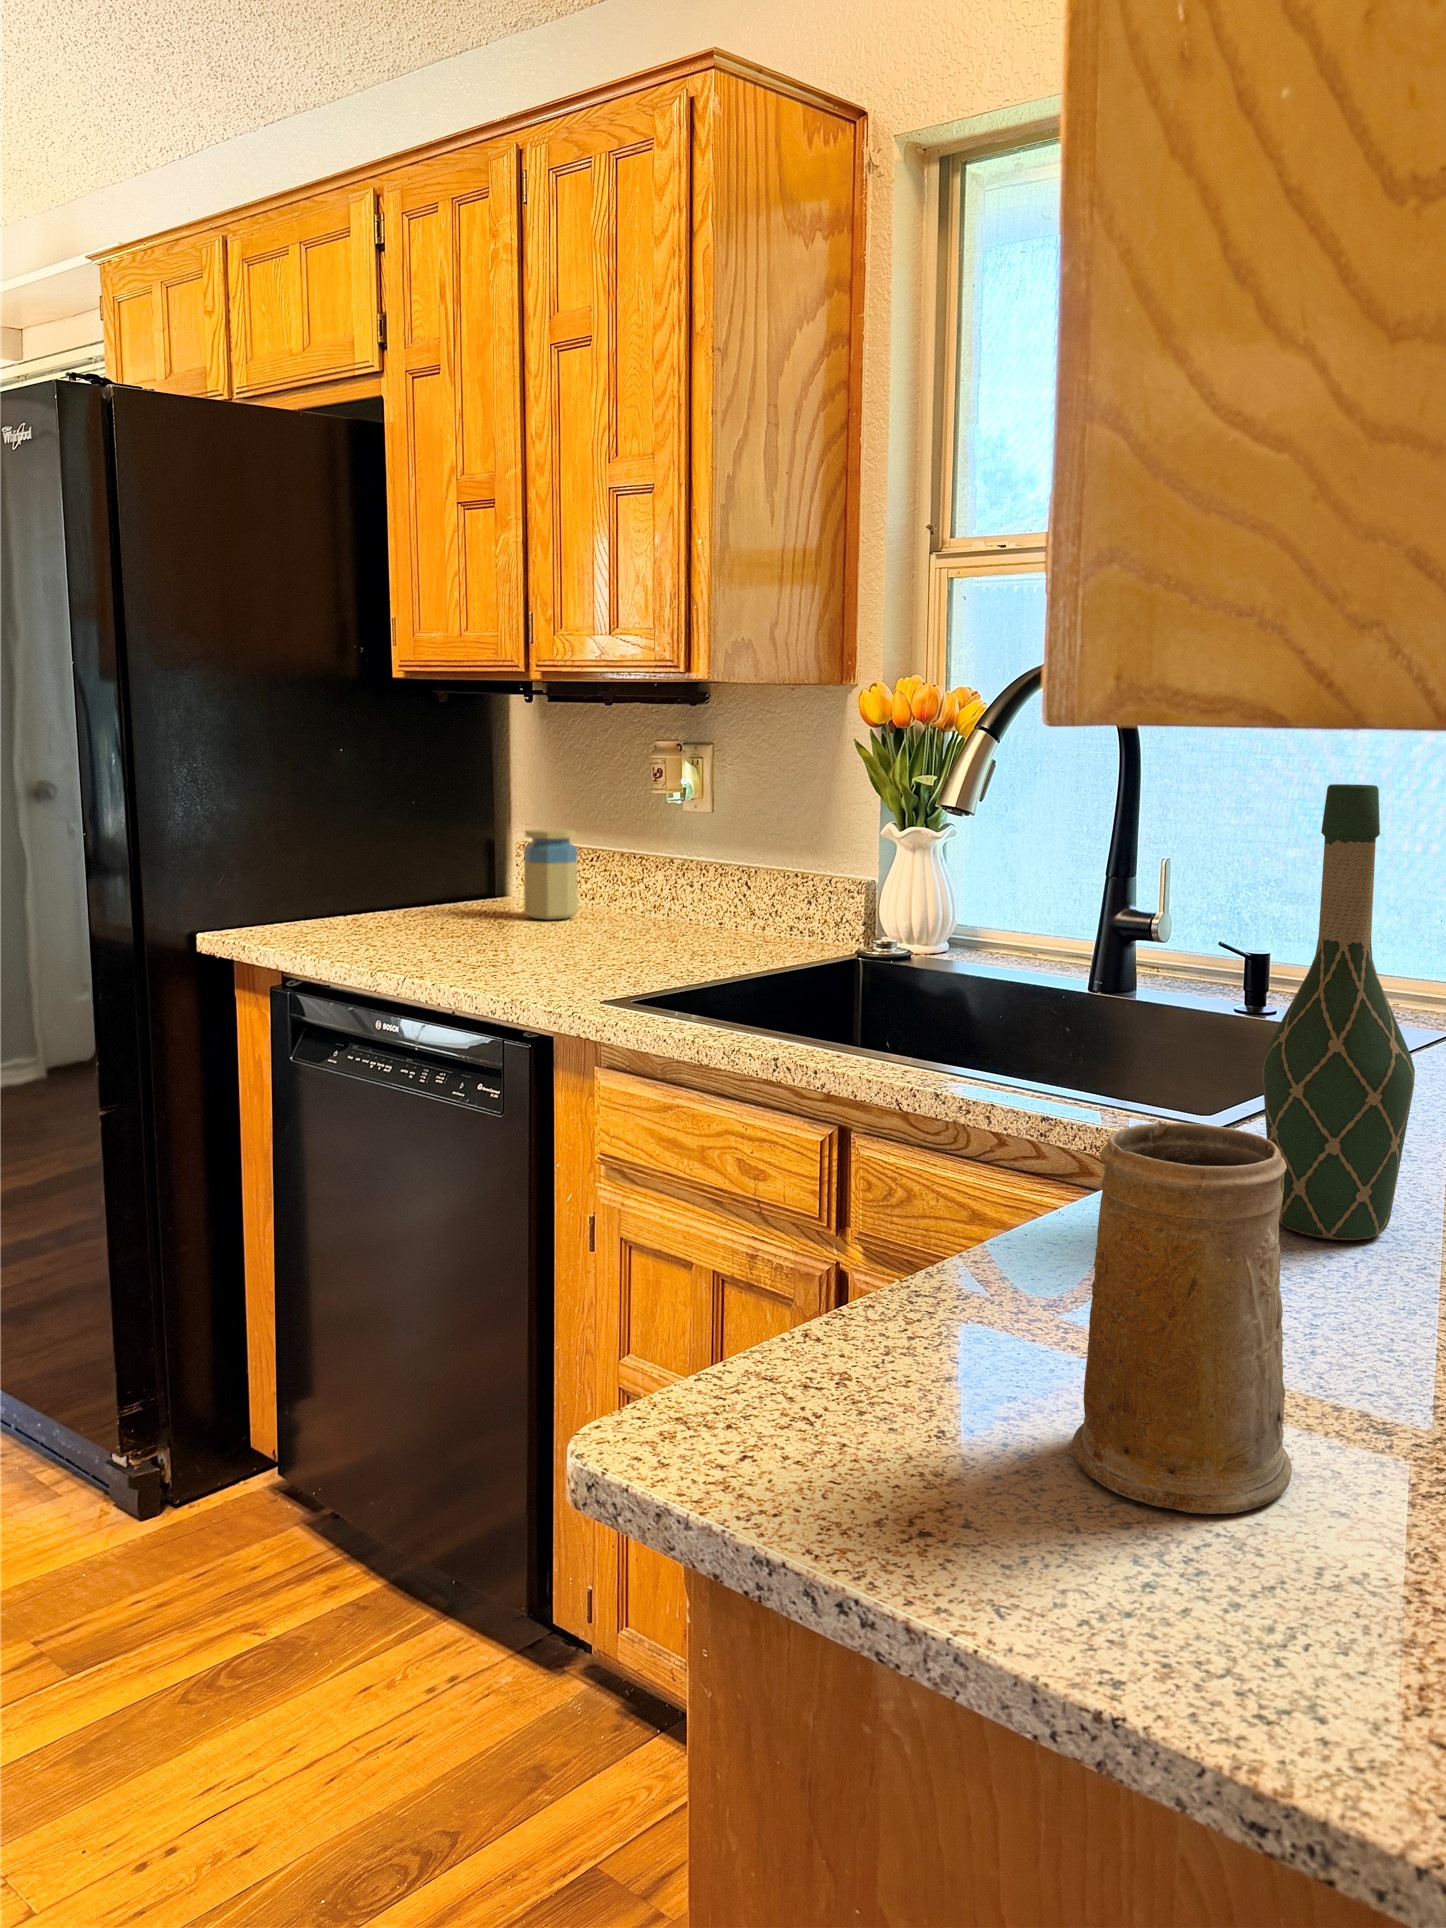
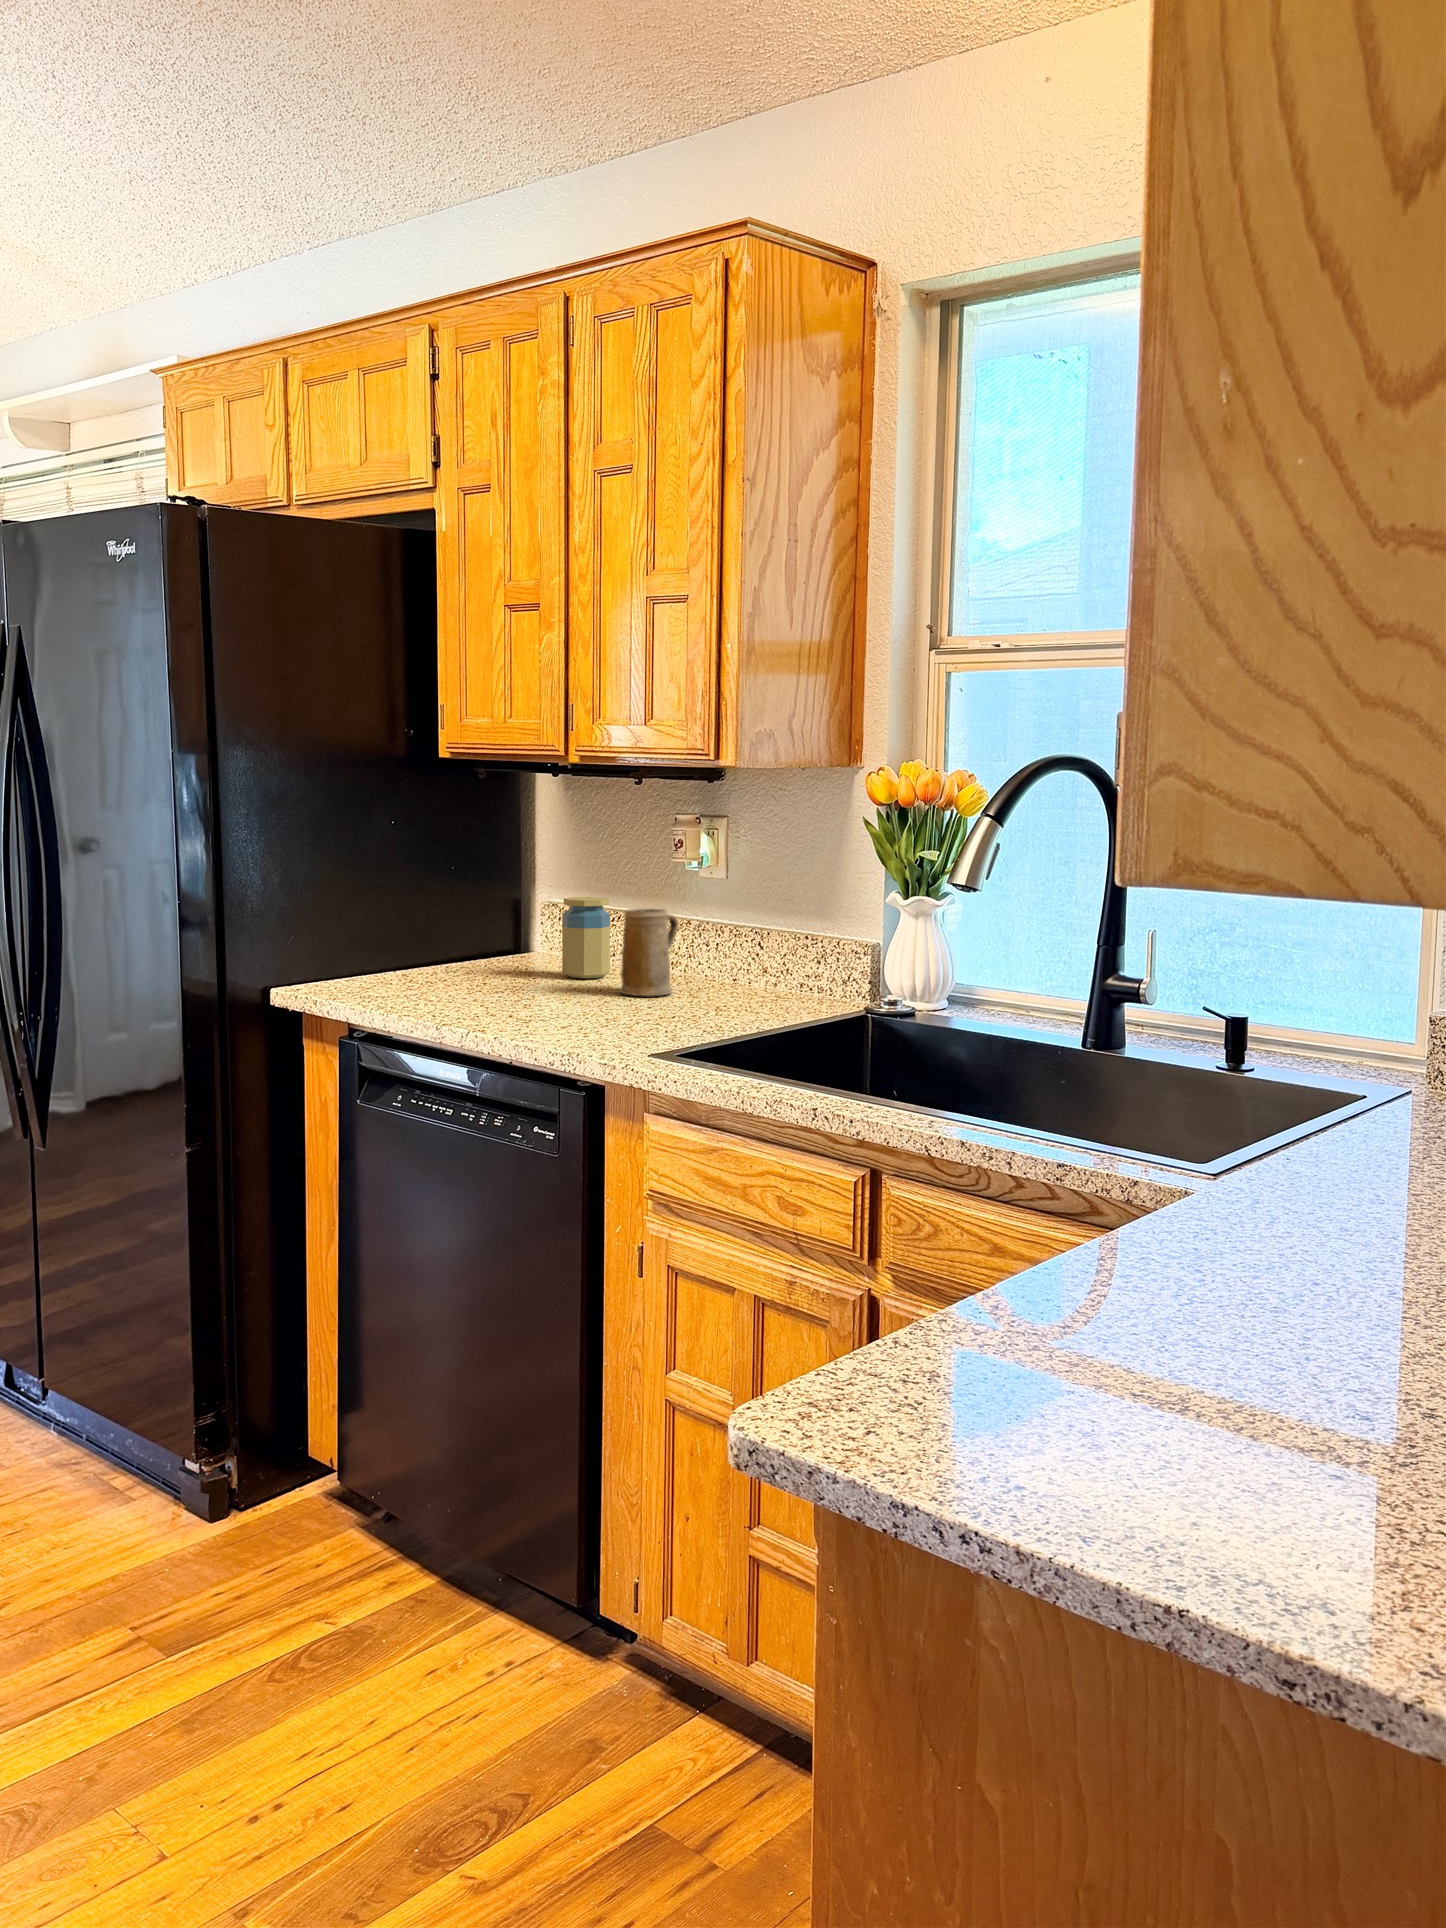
wine bottle: present [1262,784,1415,1240] -> none [1254,890,1383,1268]
mug: present [1072,1123,1292,1514] -> present [619,909,678,996]

